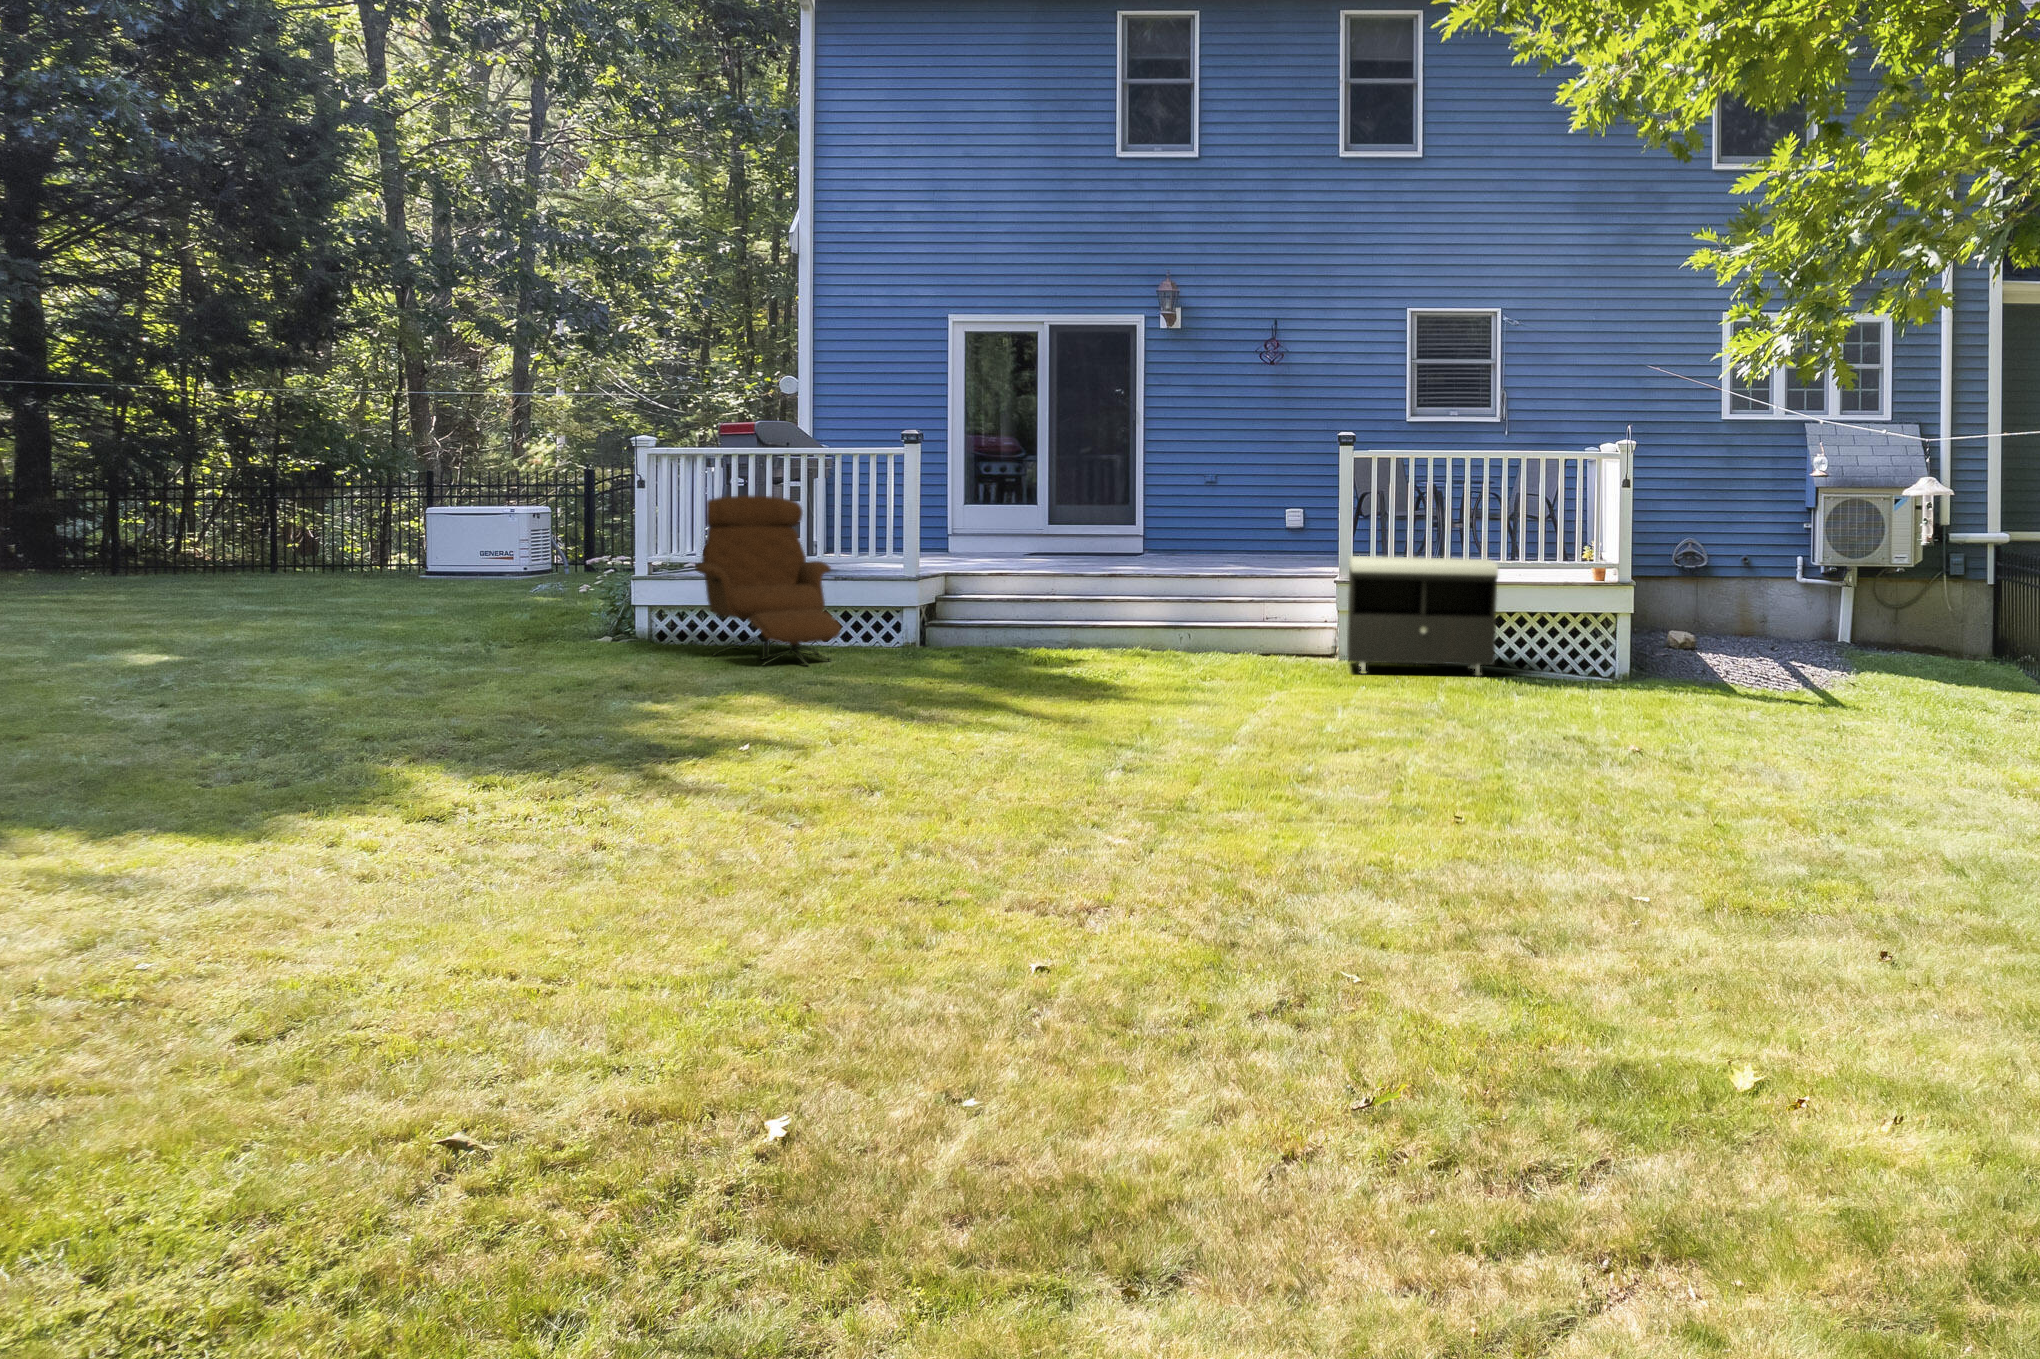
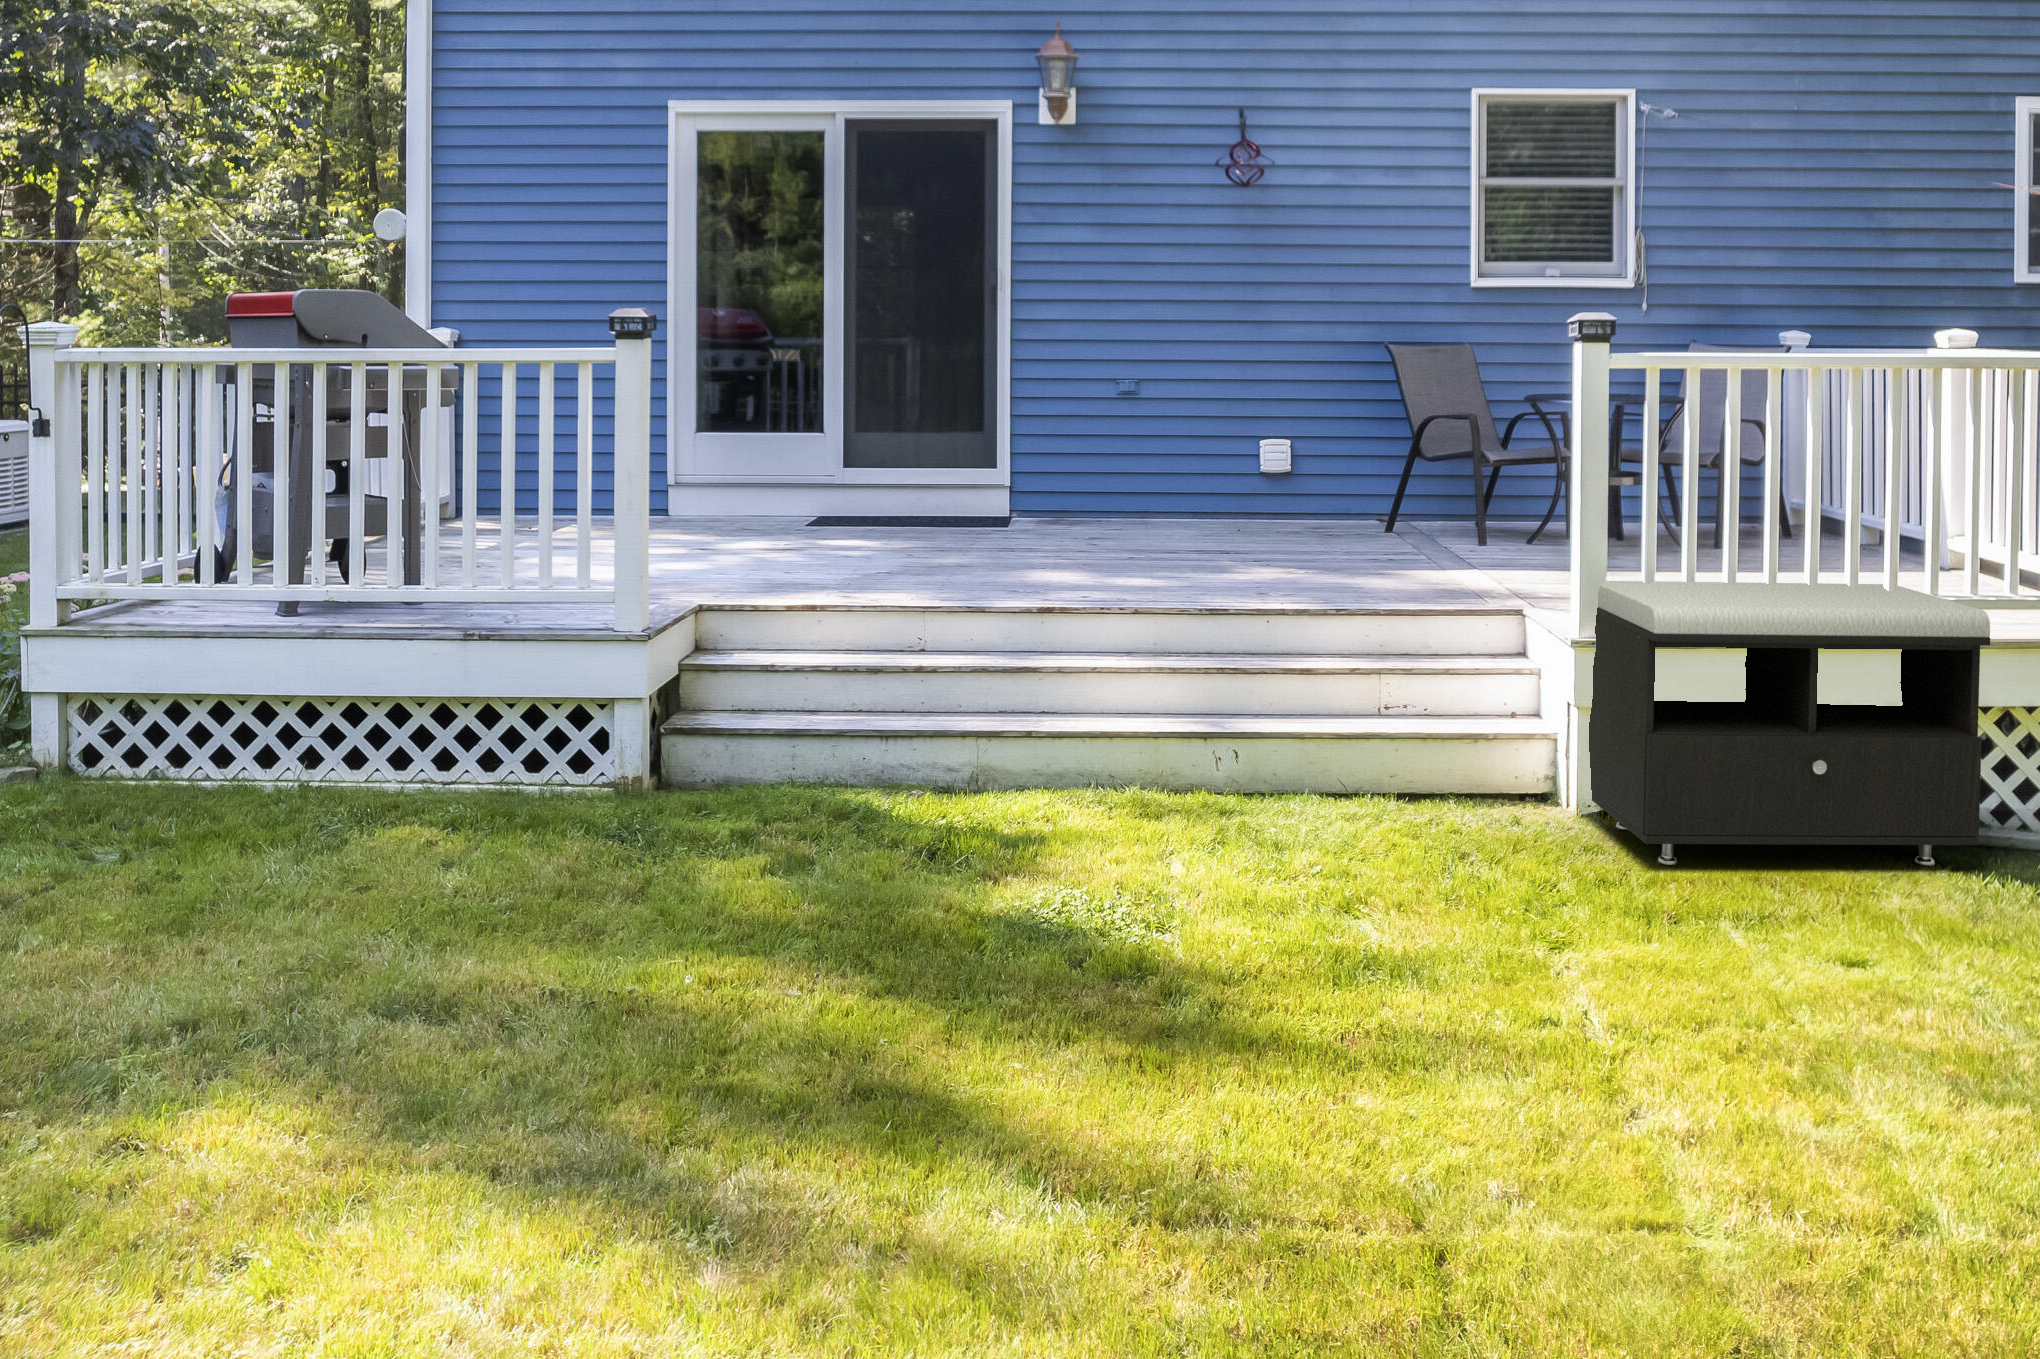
lounge chair: present [695,495,841,666] -> none [149,457,472,875]

